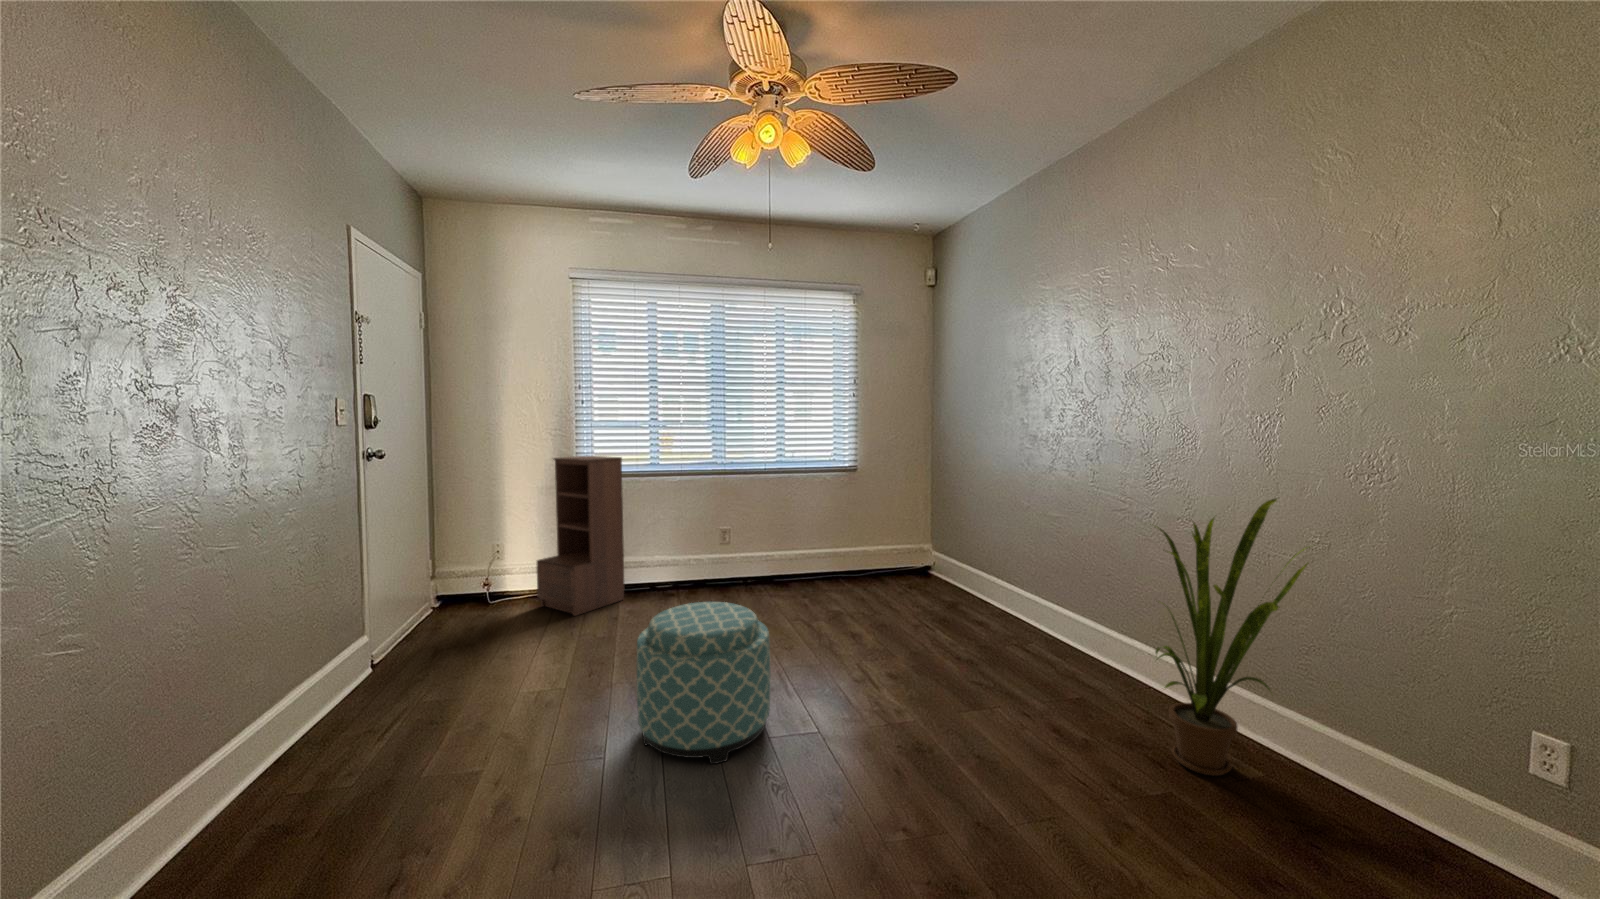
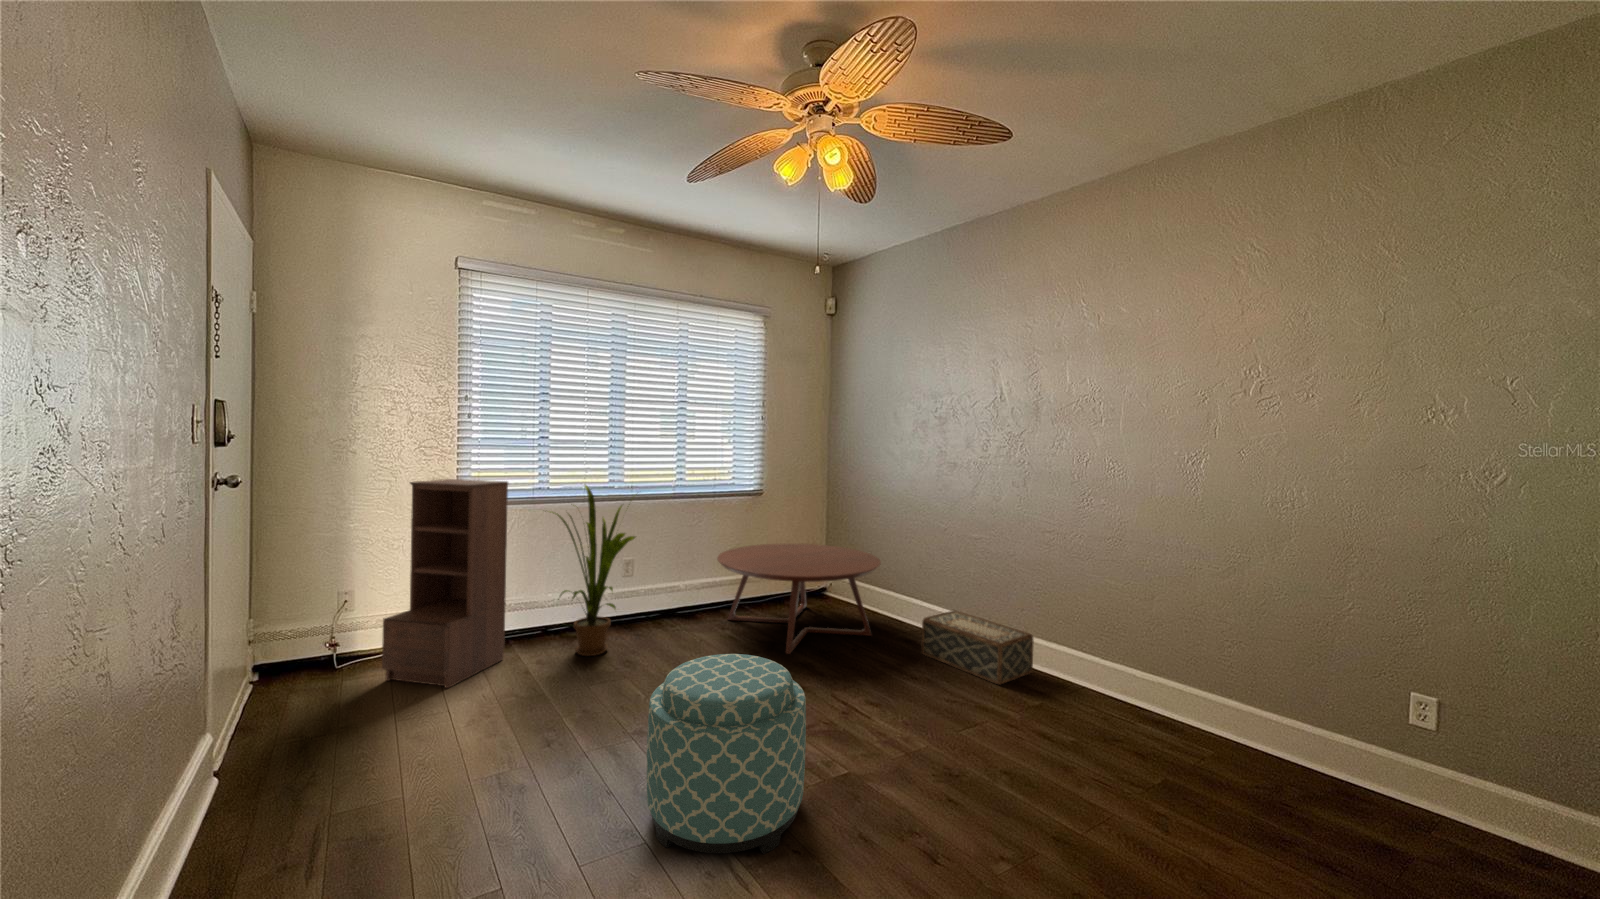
house plant: present [1155,498,1308,776] -> present [550,485,635,656]
coffee table: none [801,517,960,618] -> present [717,543,881,654]
woven basket: none [987,591,1100,669] -> present [922,611,1034,685]

